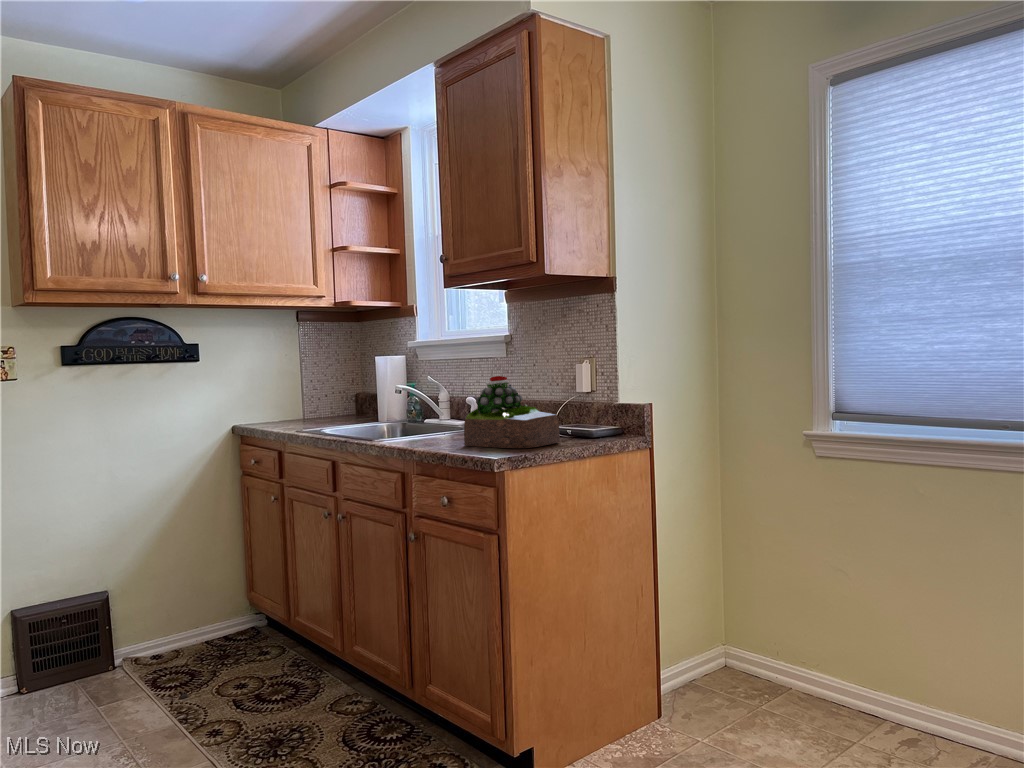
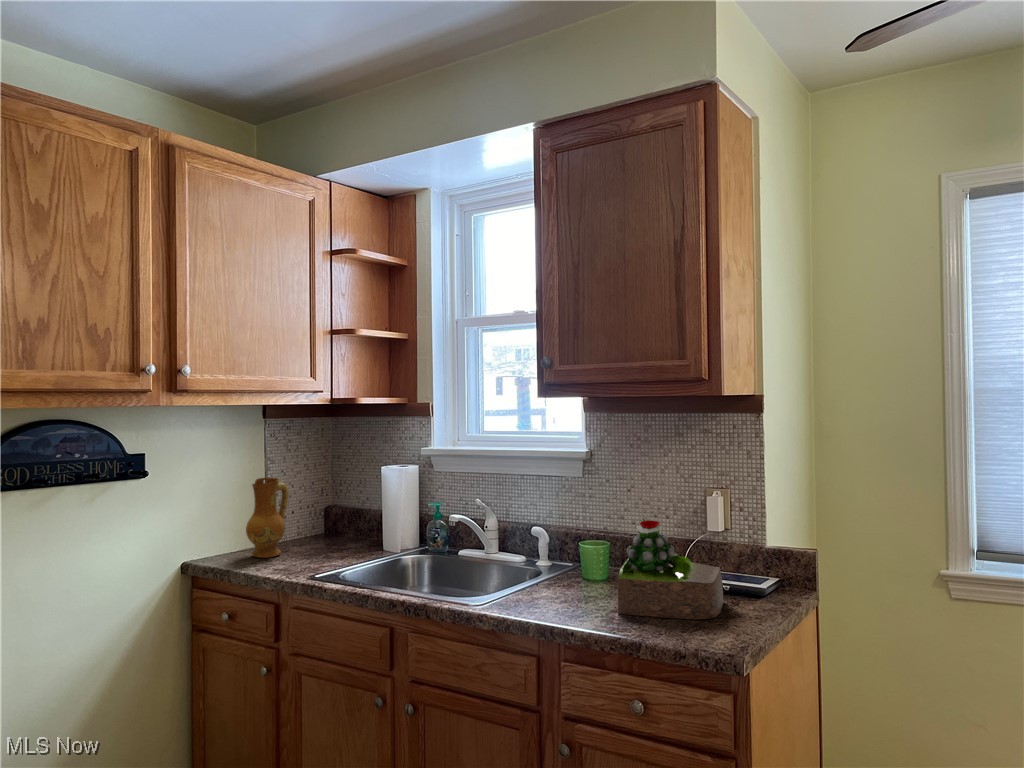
ceramic jug: none [277,365,310,424] -> present [246,478,289,558]

